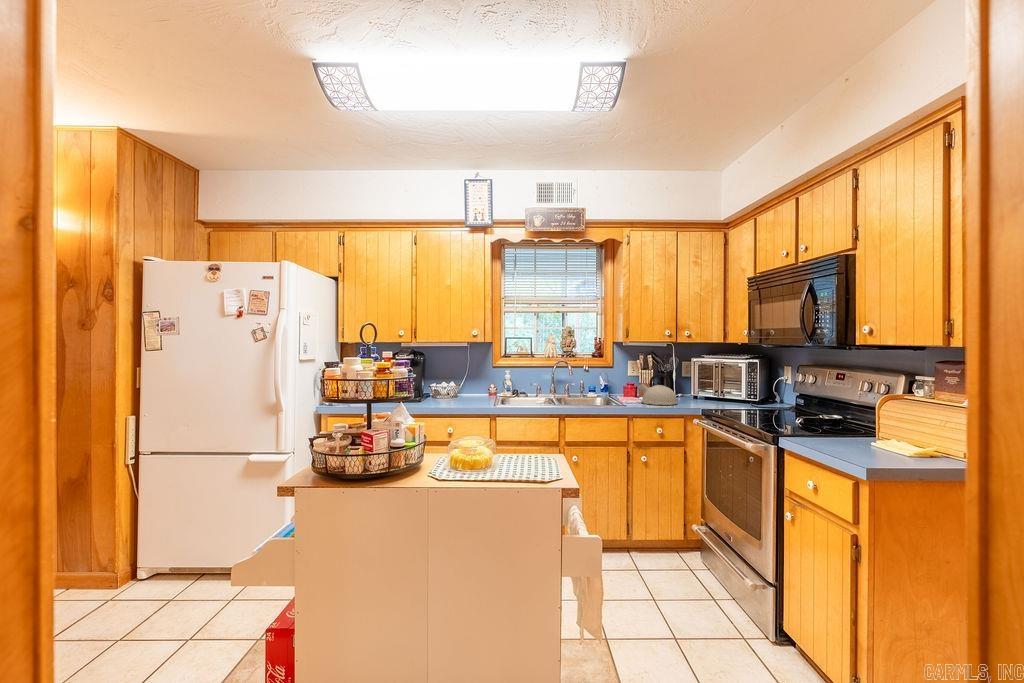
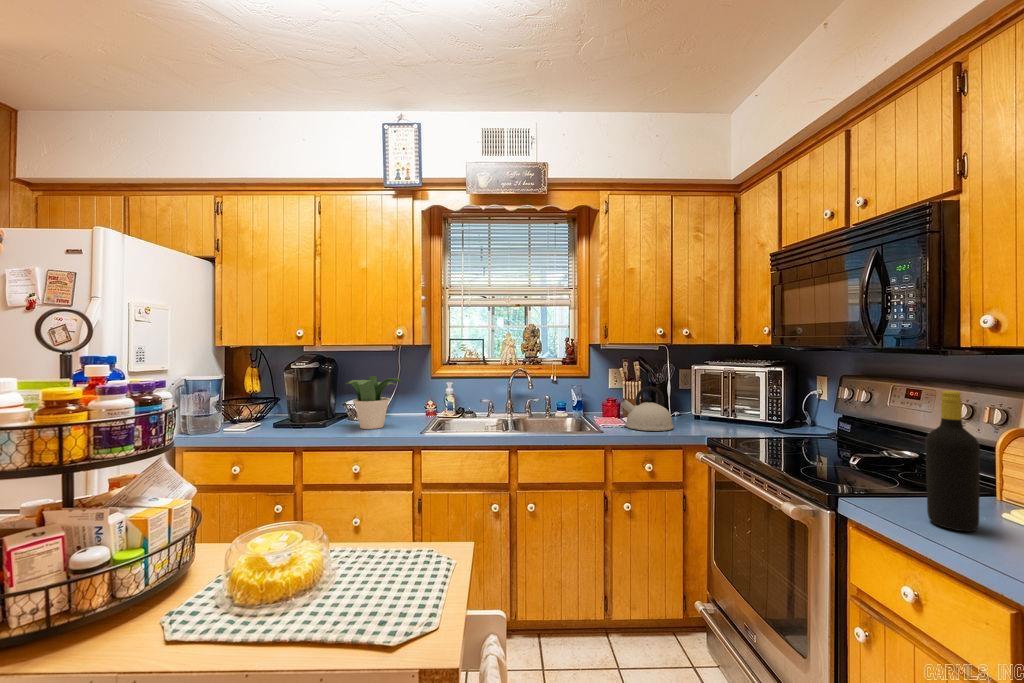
potted plant: none [434,365,478,403] -> present [345,376,402,429]
bottle: none [824,370,851,448] -> present [925,391,980,531]

